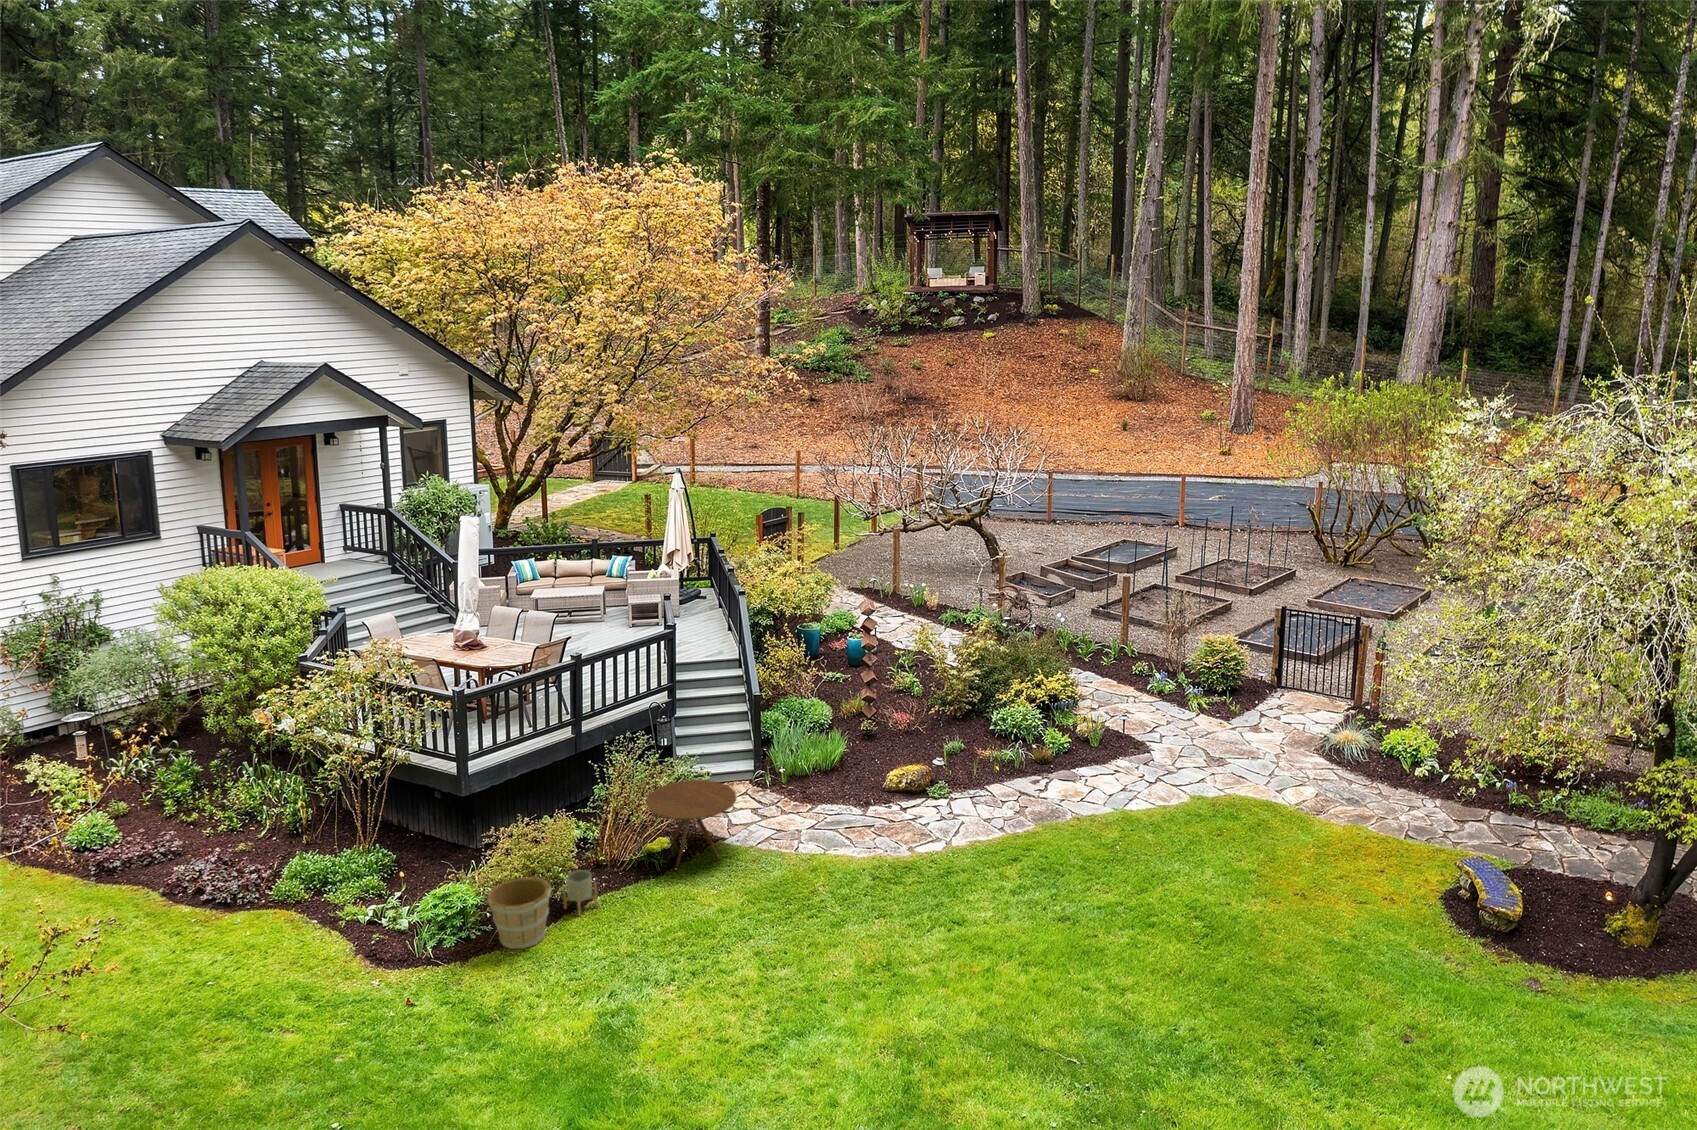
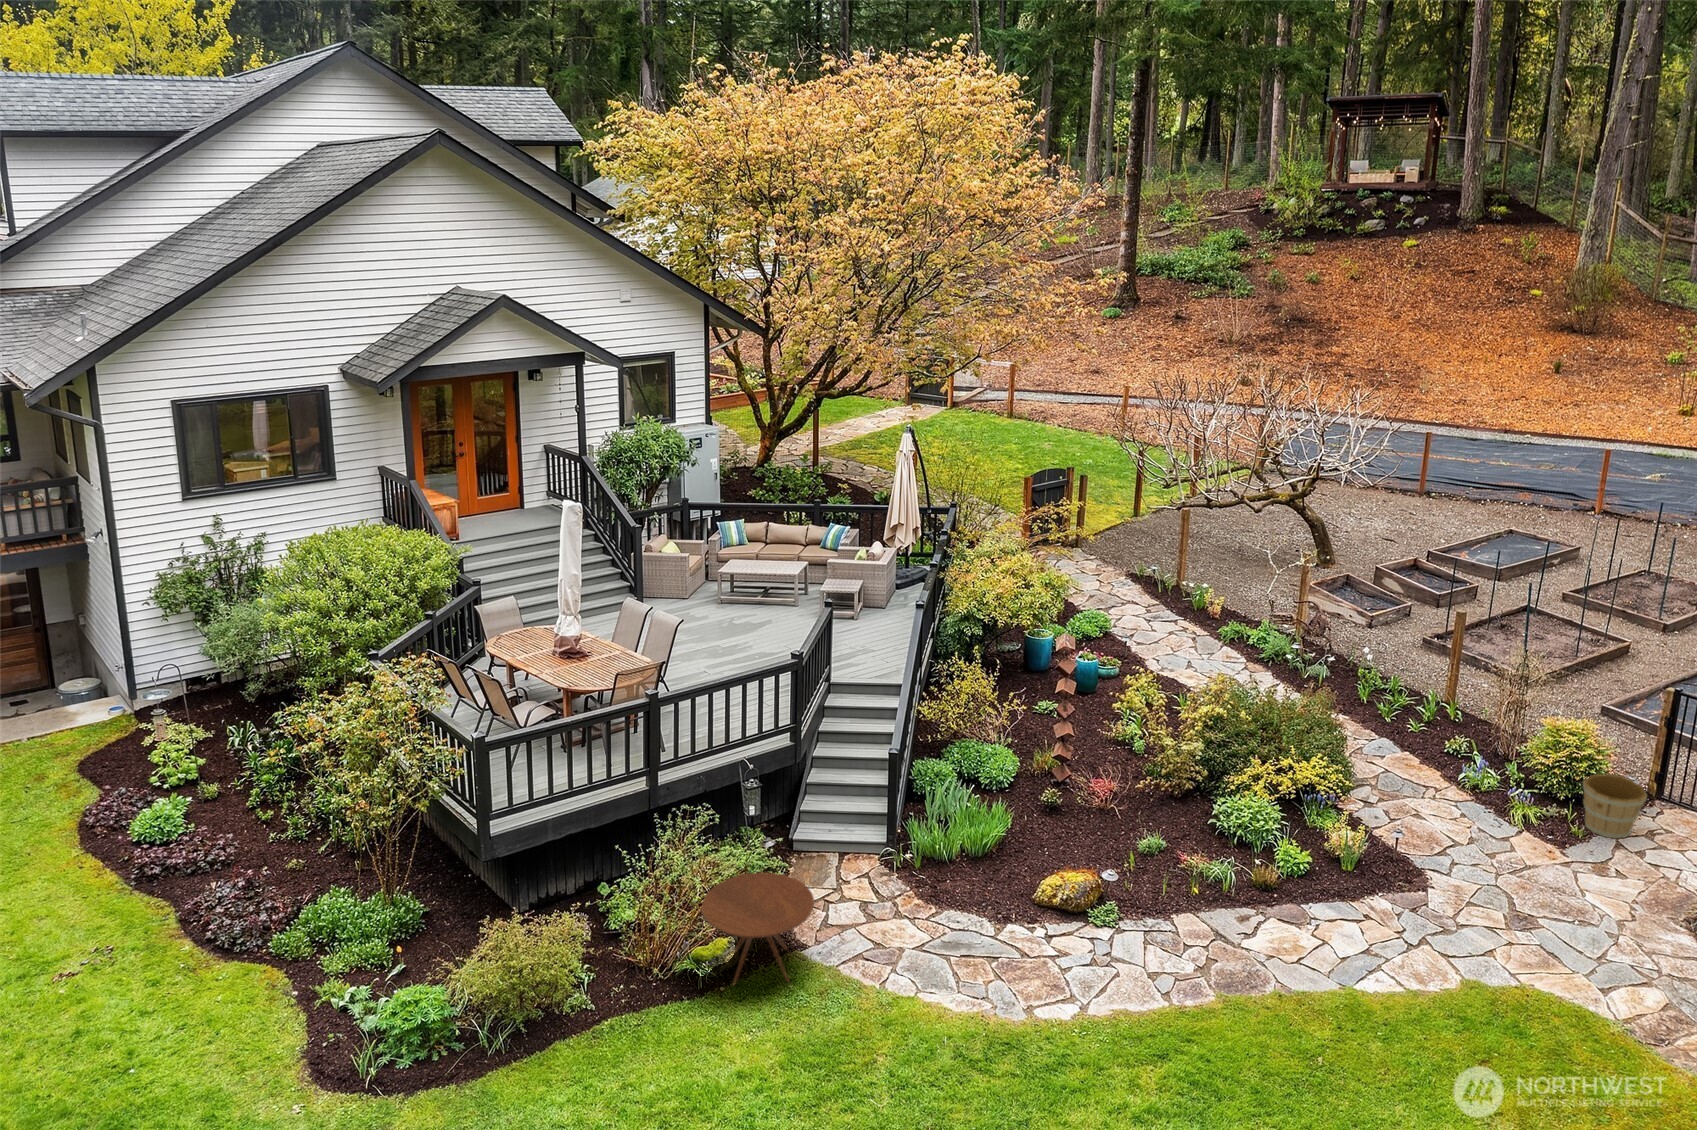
planter: present [563,870,598,916] -> none [582,984,623,1041]
wooden bucket: present [487,877,551,949] -> present [1583,773,1647,839]

